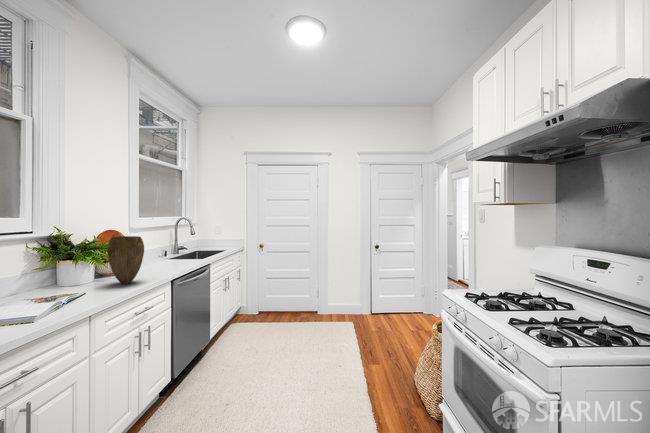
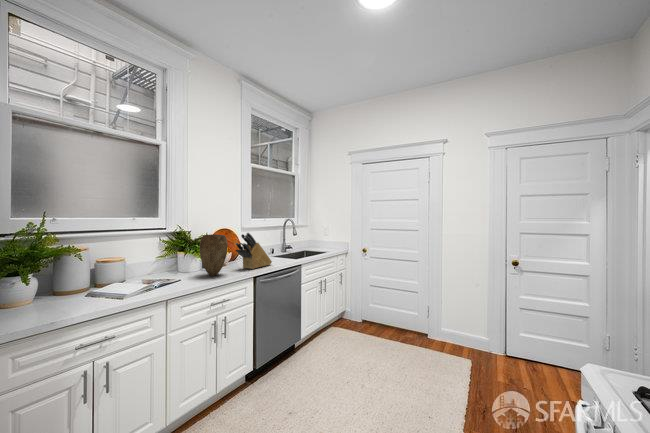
knife block: none [145,232,182,273] -> present [236,233,272,269]

